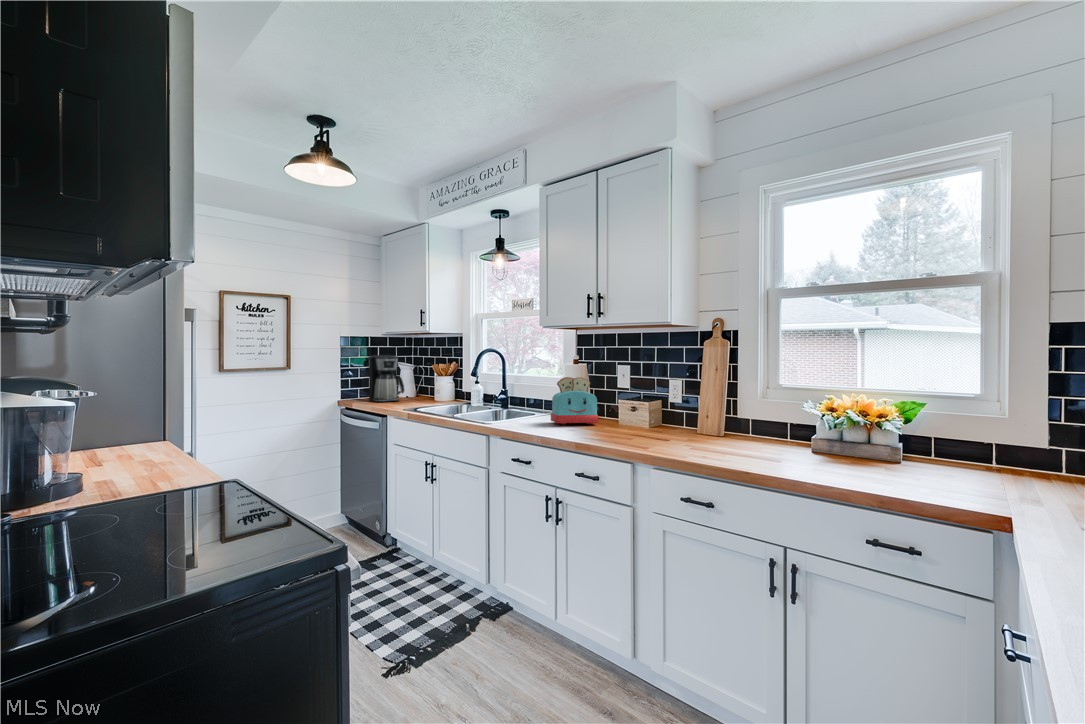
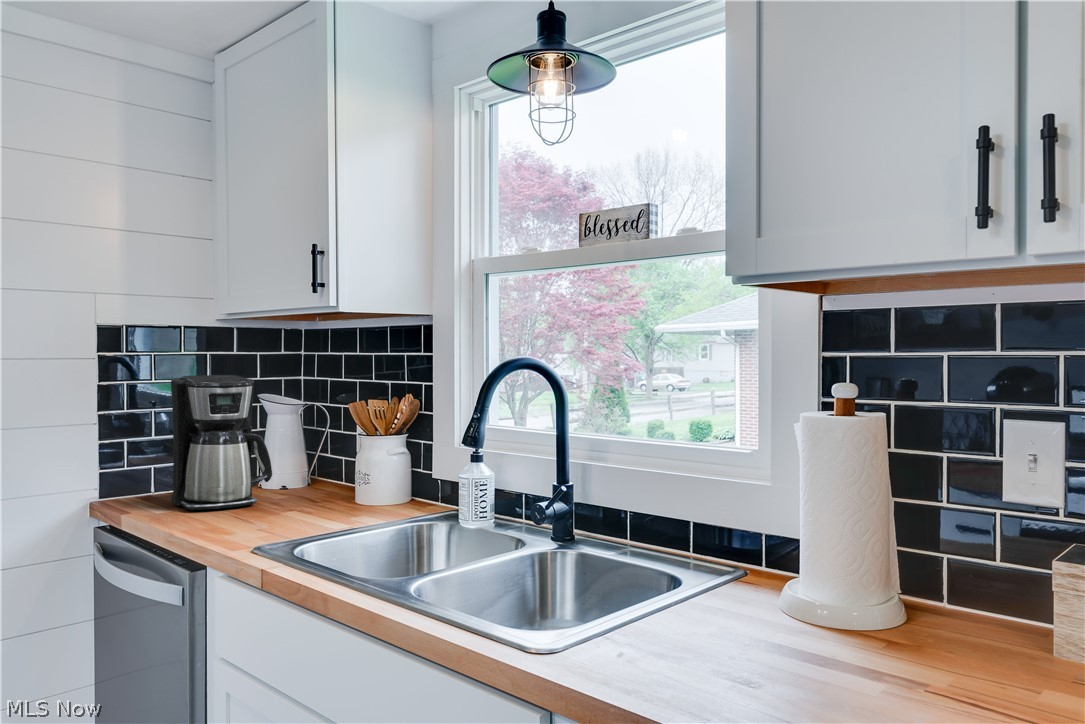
toaster: present [551,377,599,424] -> none [777,471,989,667]

